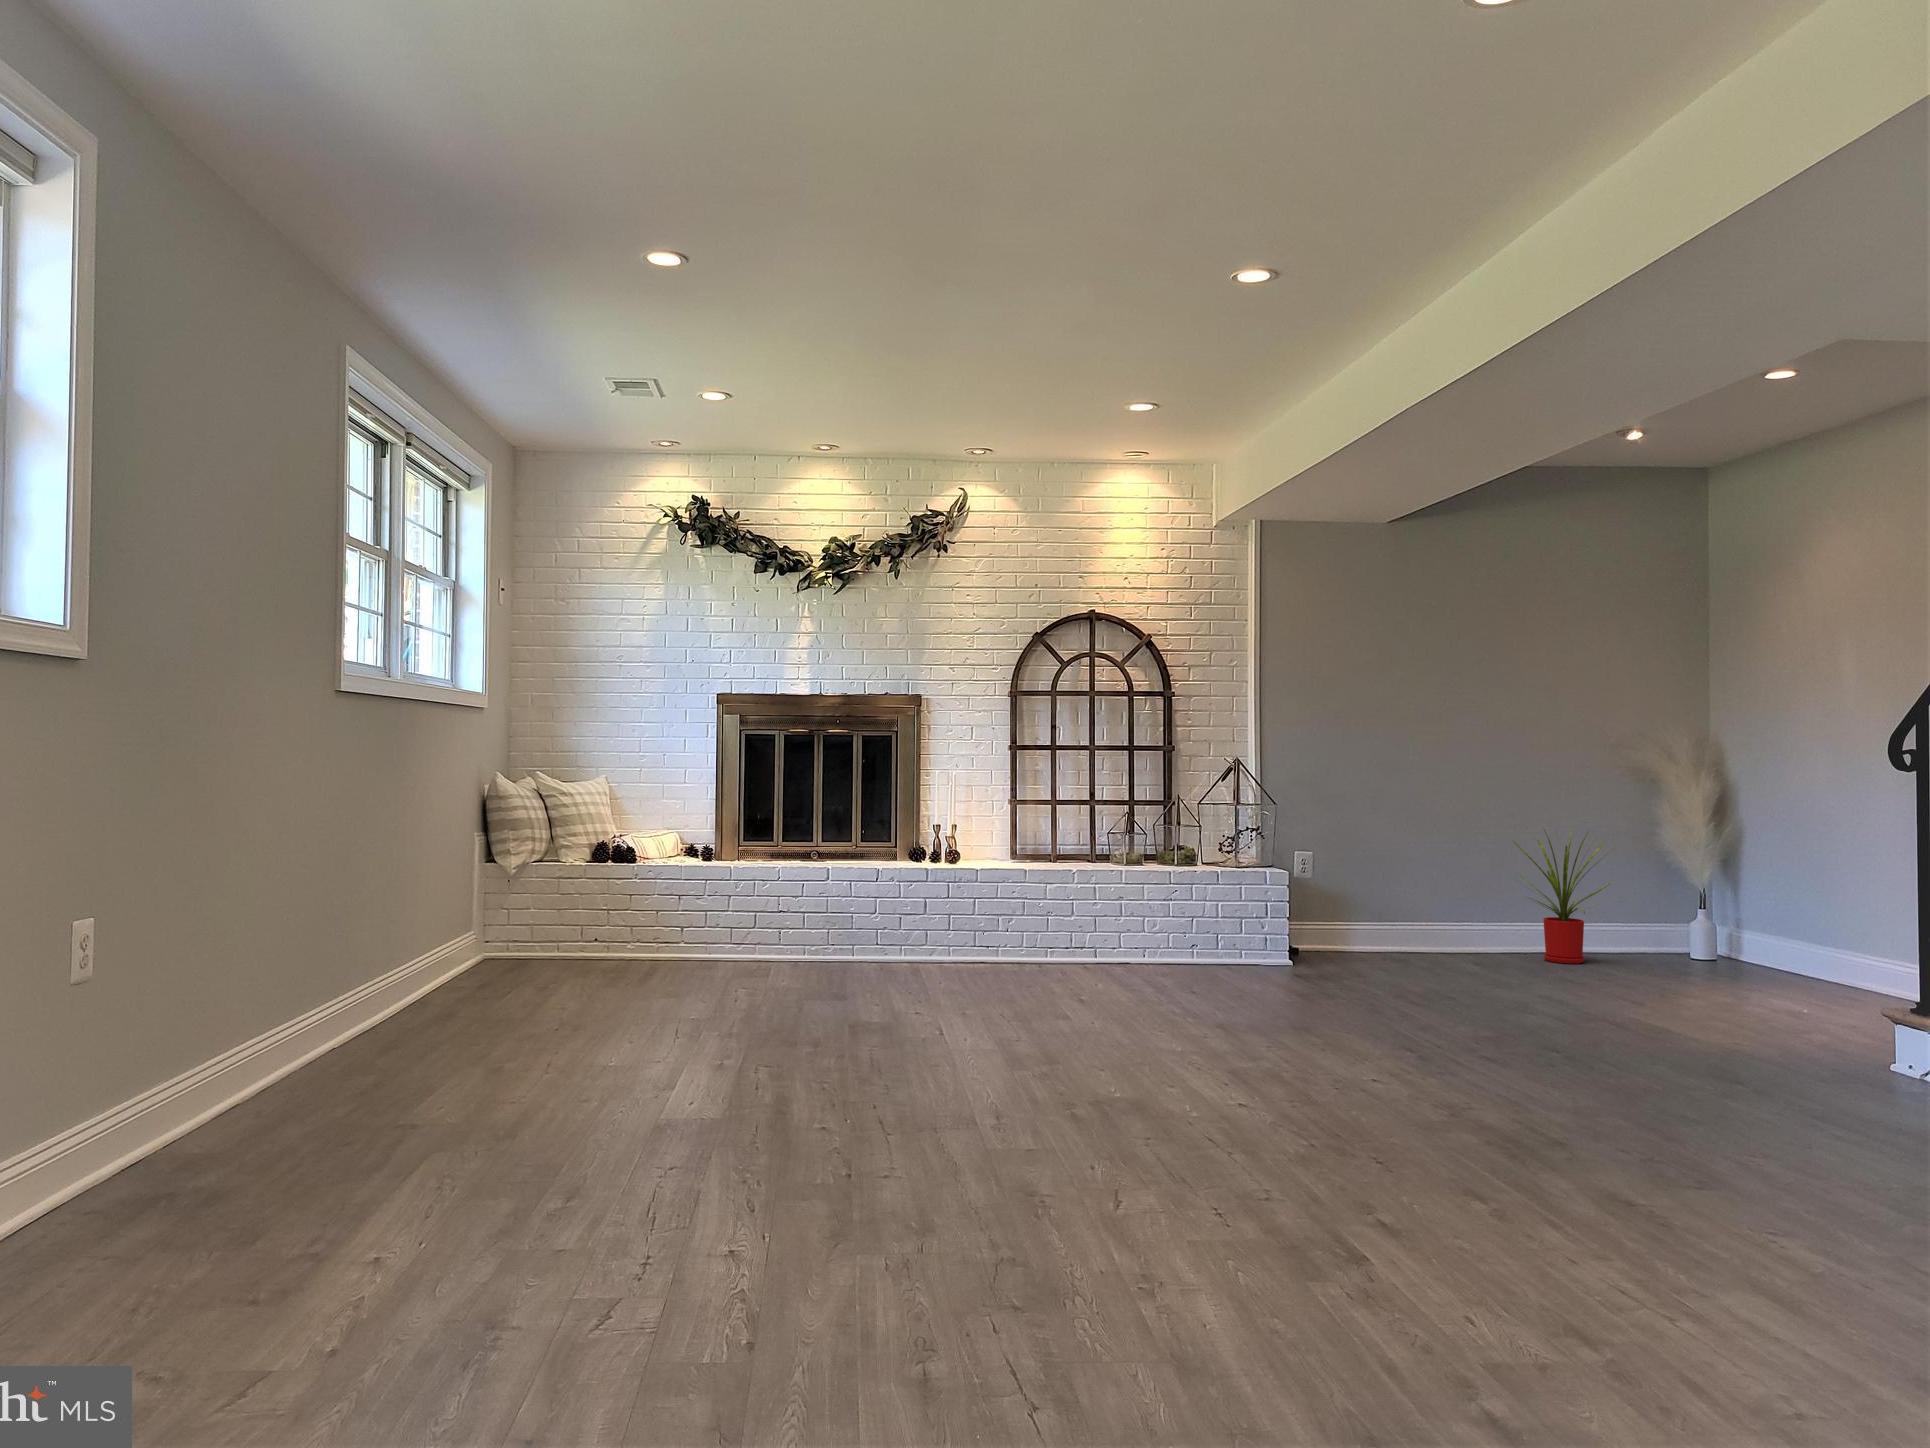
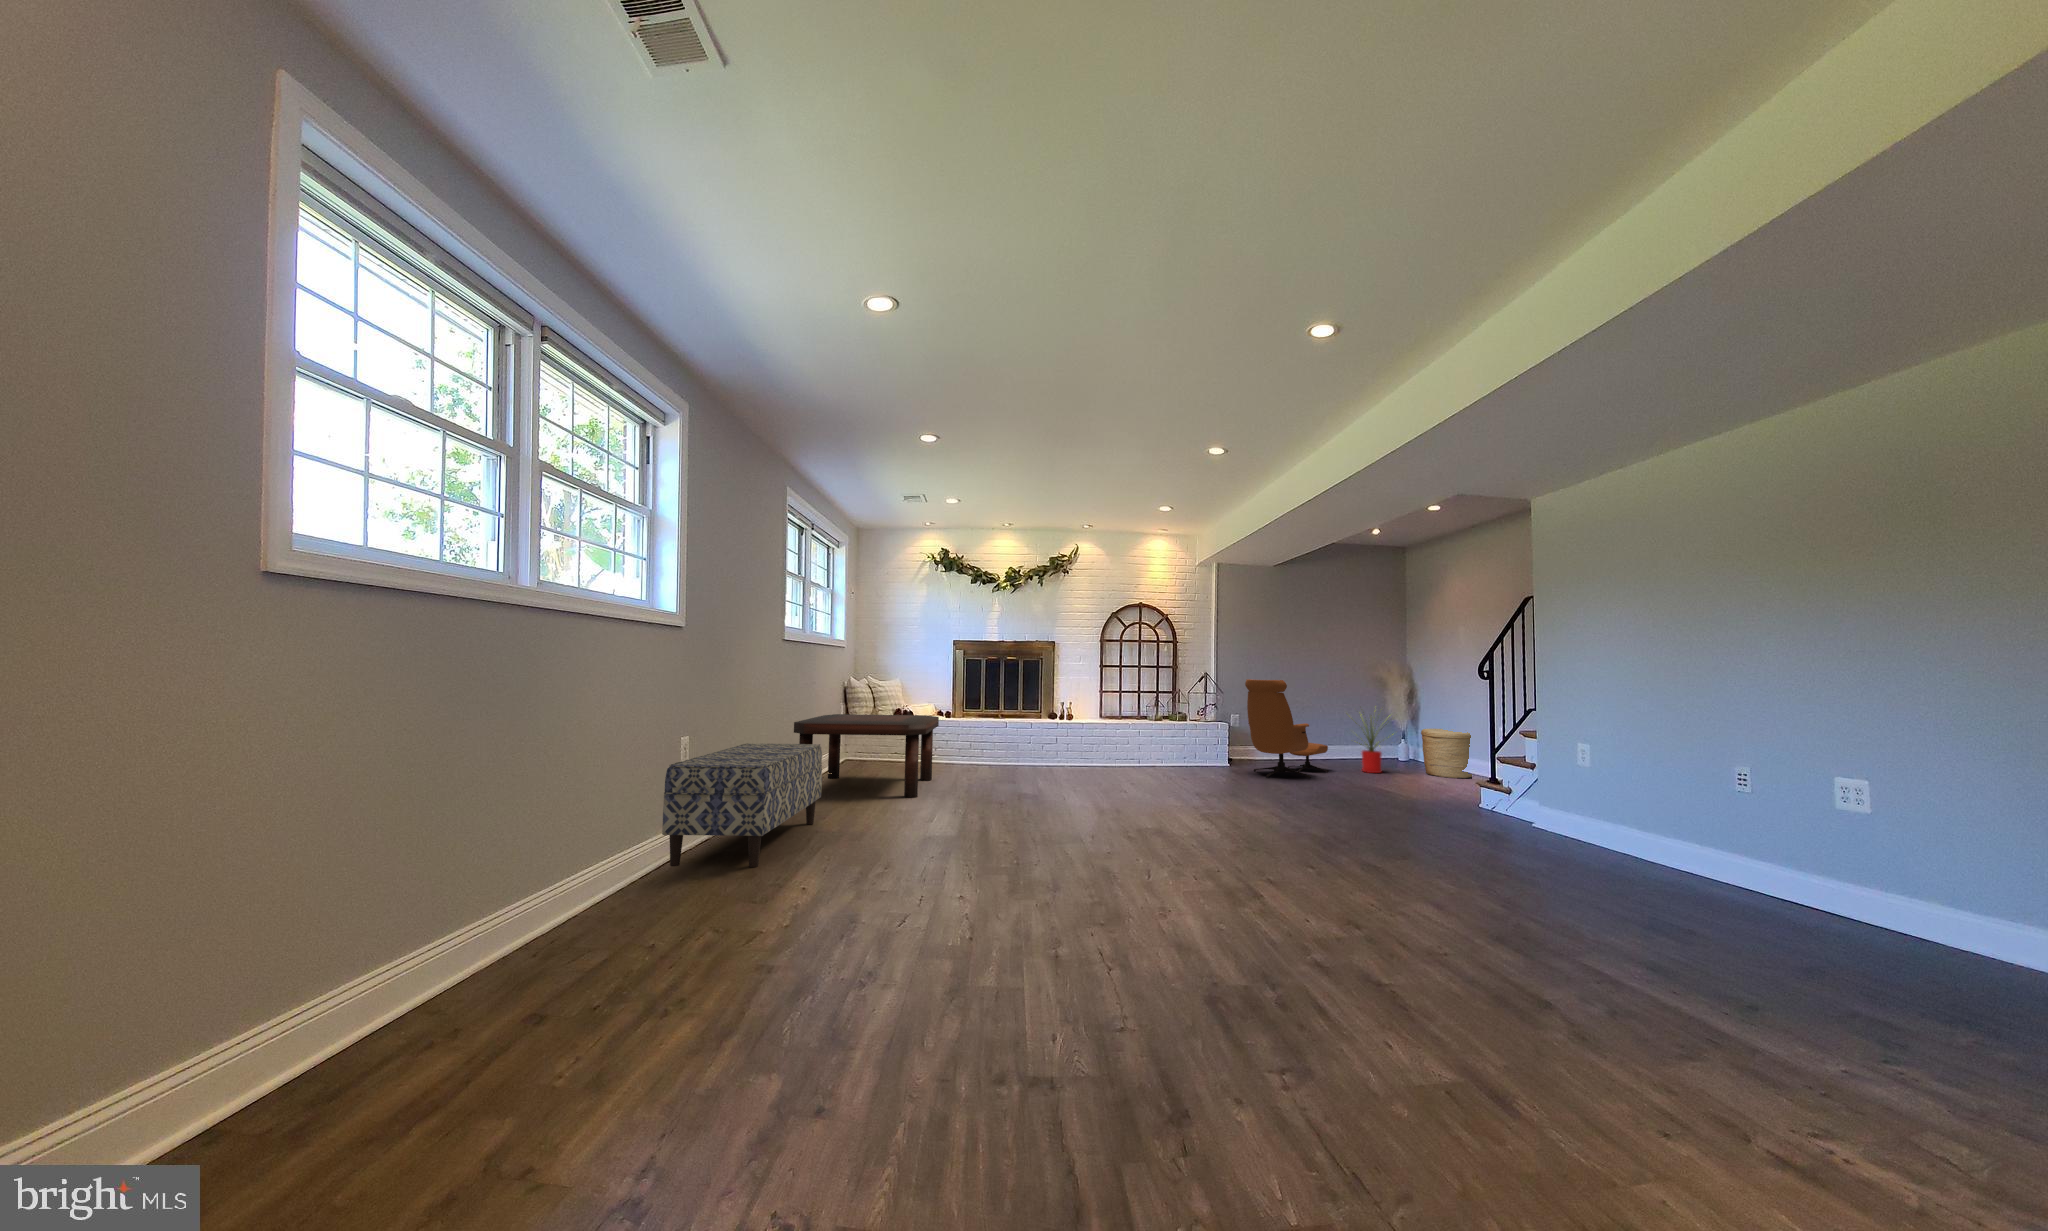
lounge chair: none [1319,776,1479,978] -> present [1245,679,1328,778]
coffee table: none [367,854,685,1037] -> present [794,714,939,798]
woven basket: none [1661,873,1770,973] -> present [1421,729,1472,778]
bench: none [33,930,429,1240] -> present [662,743,822,867]

